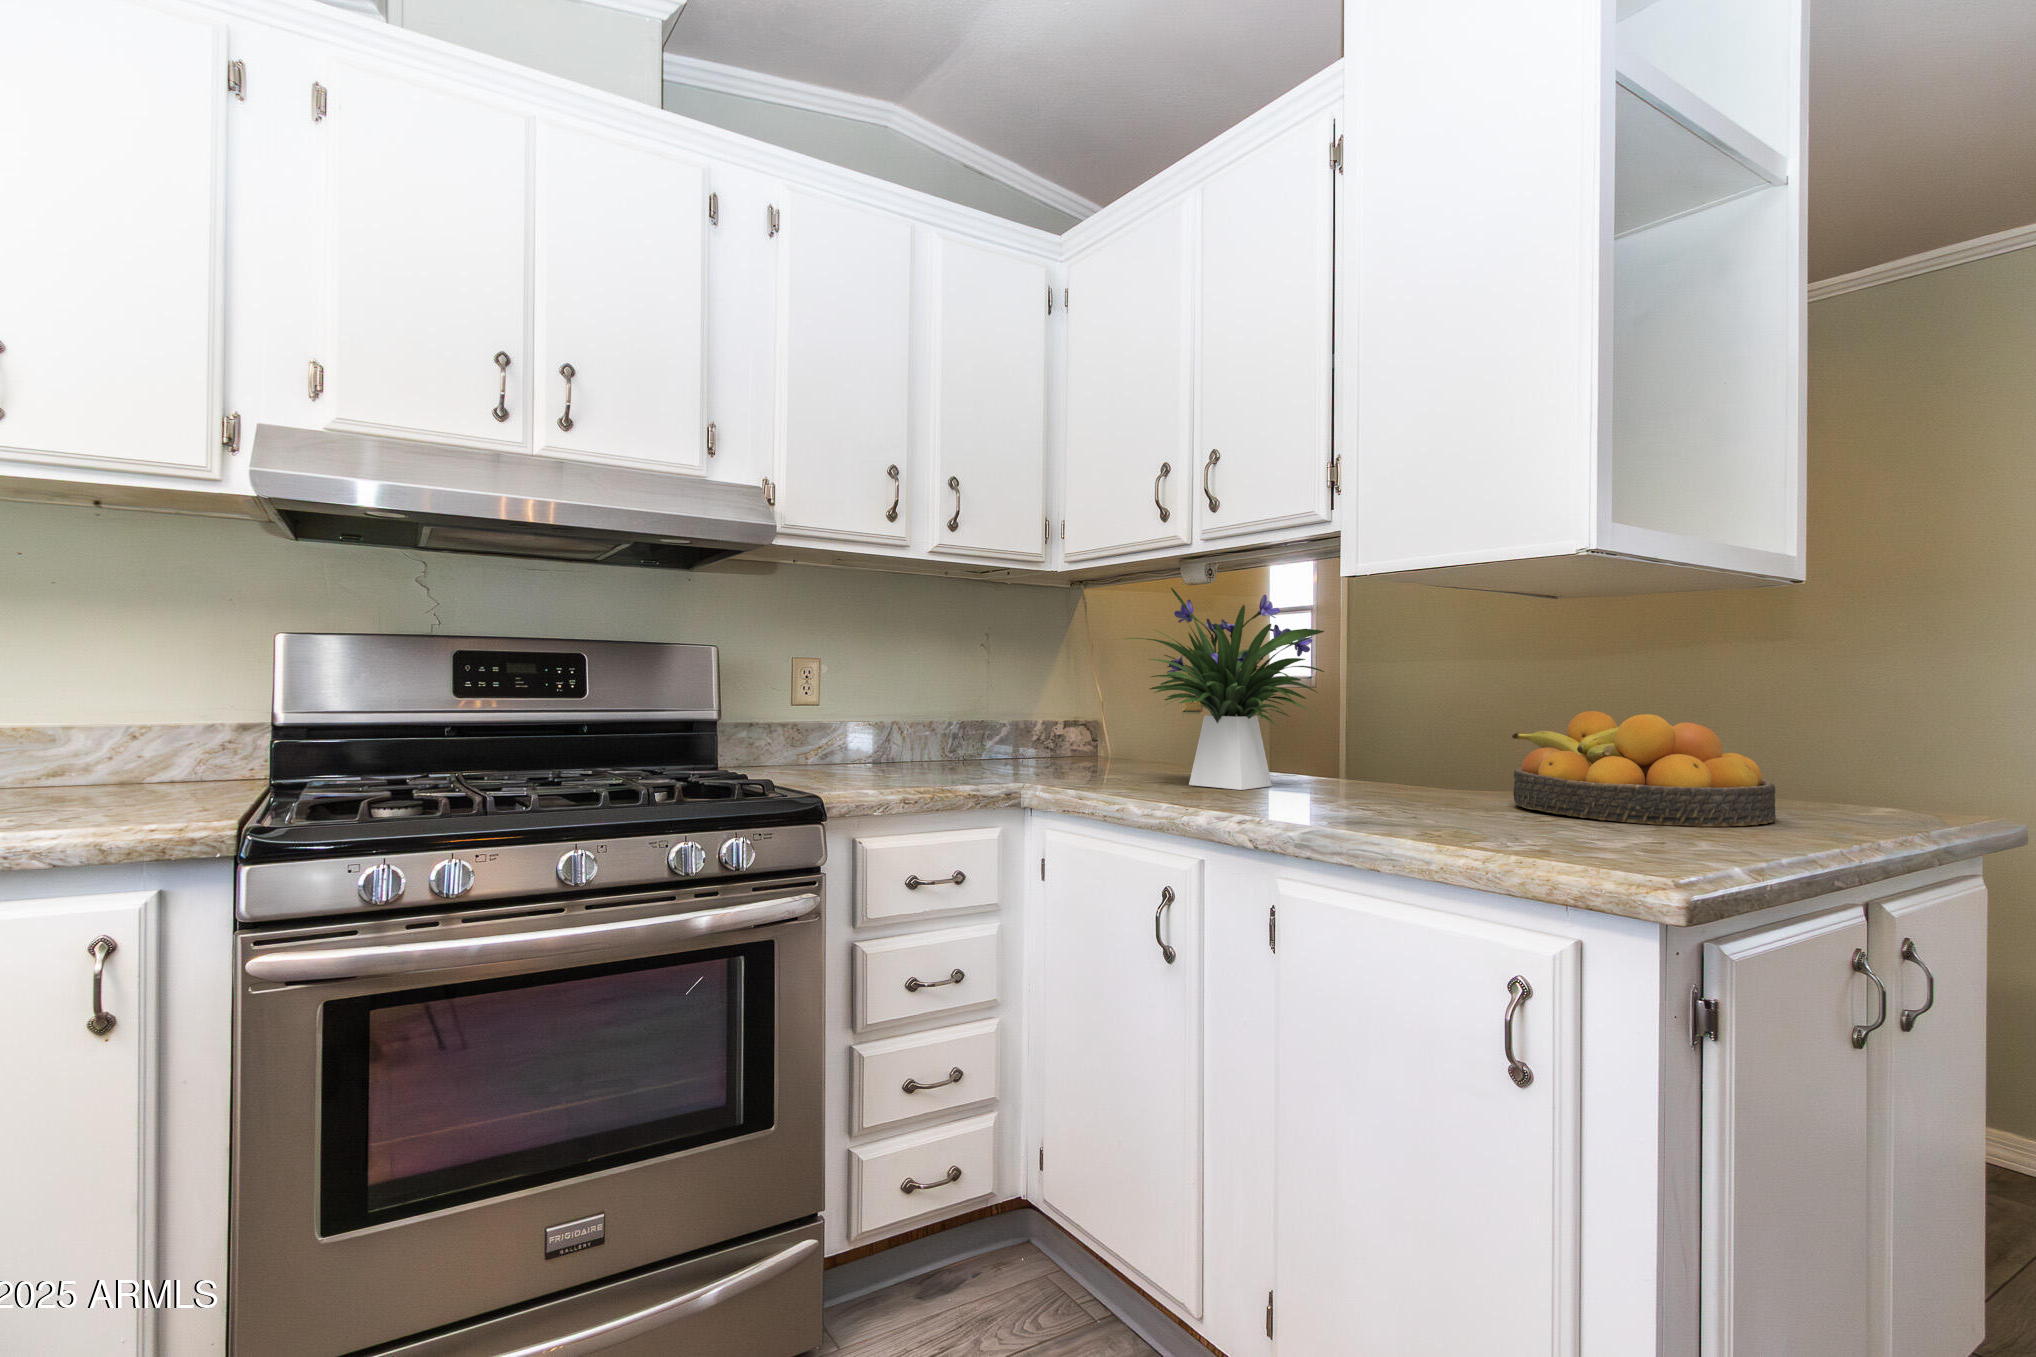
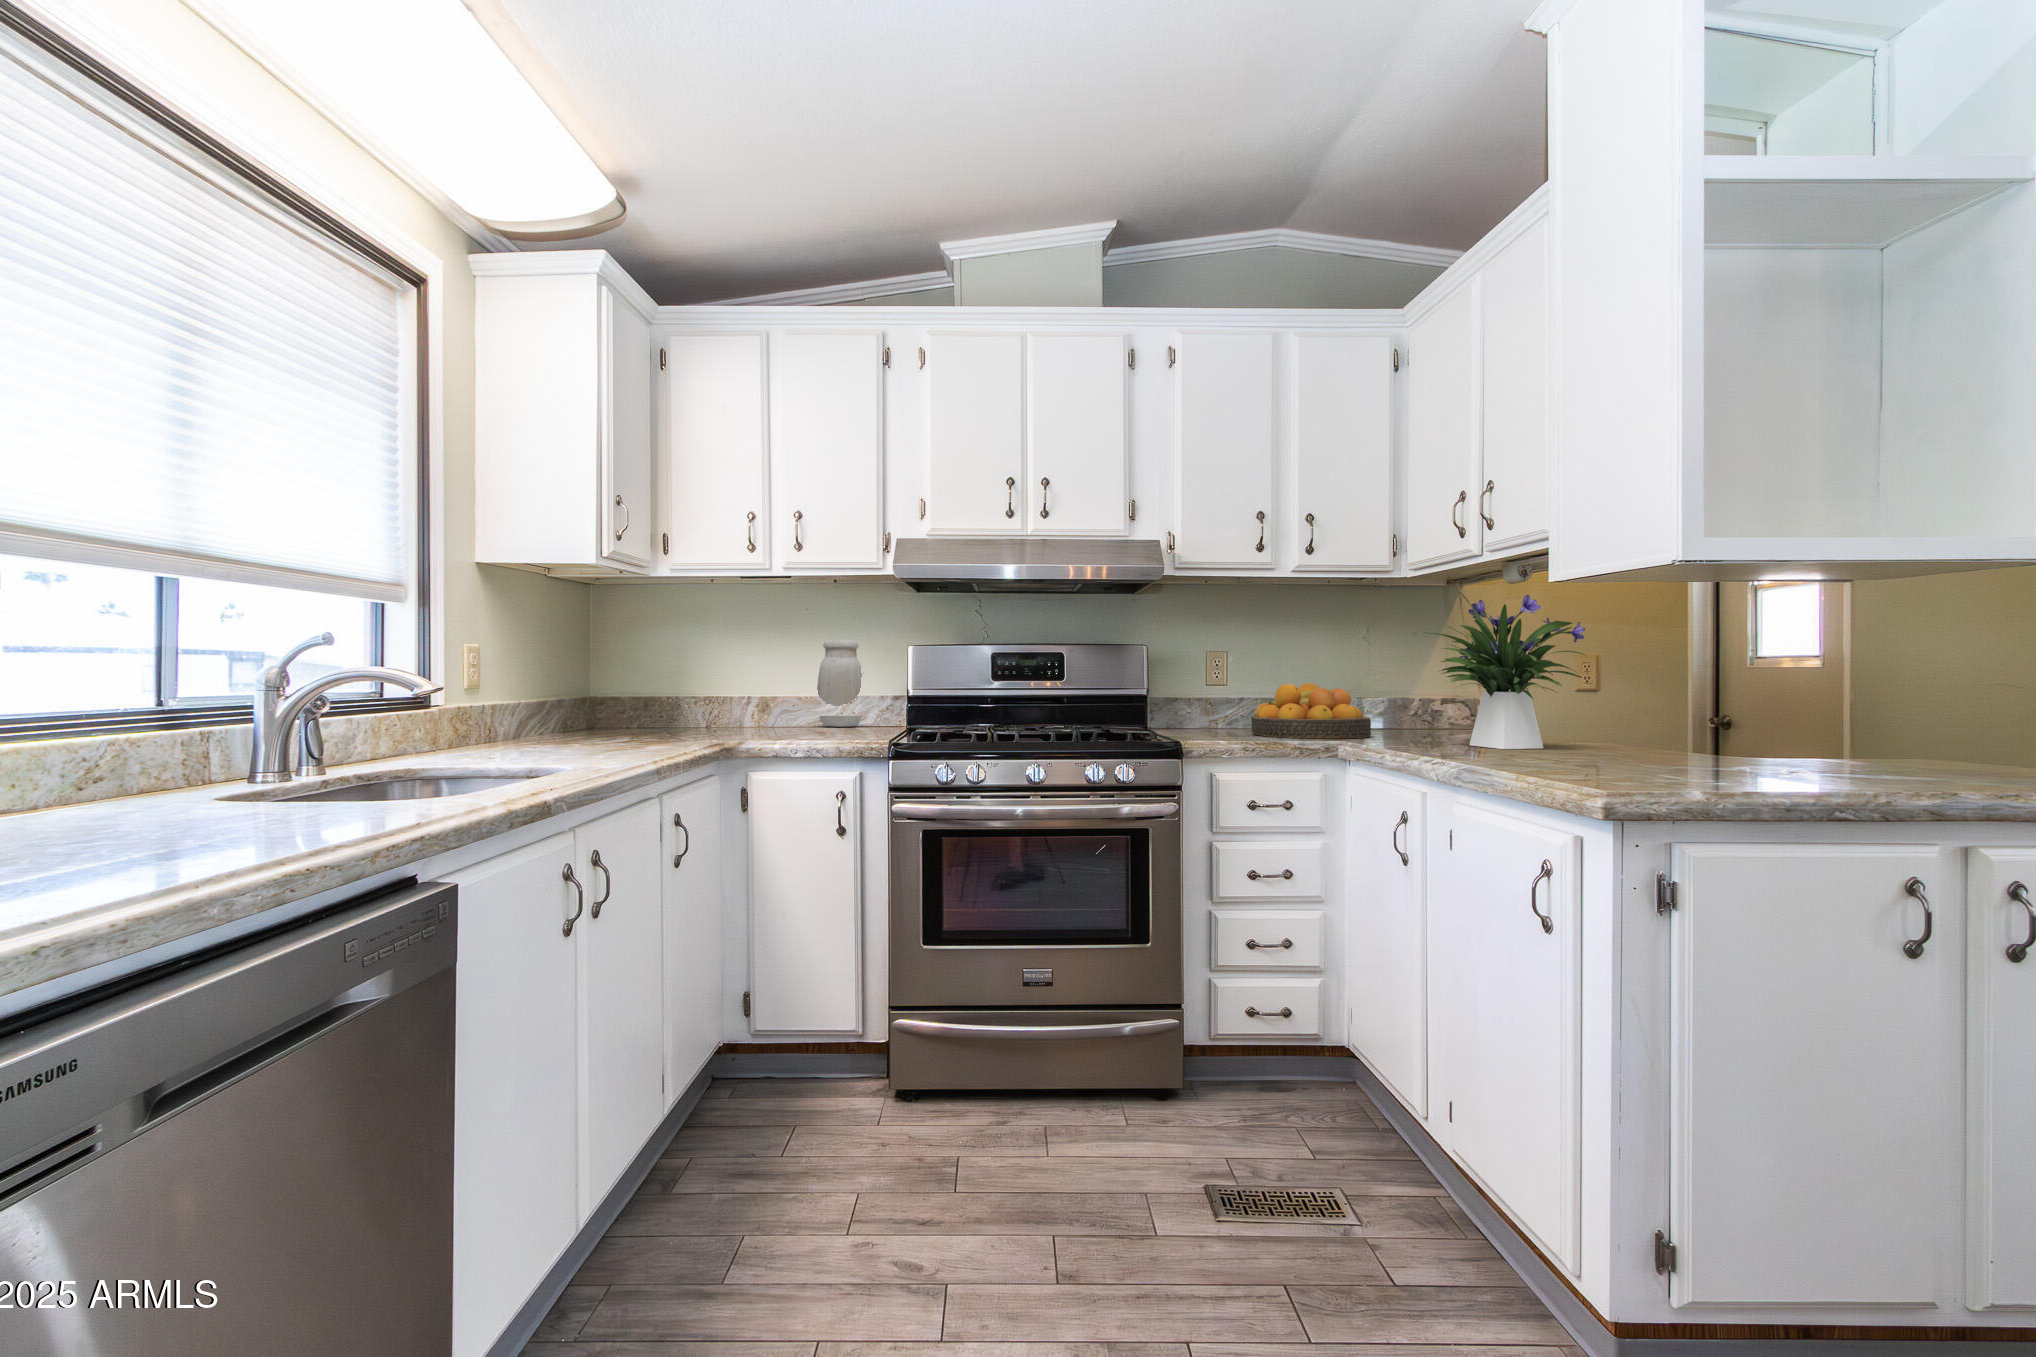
jar: none [40,615,162,788] -> present [817,640,862,727]
fruit bowl: present [1512,711,1776,827] -> present [1251,683,1371,739]

